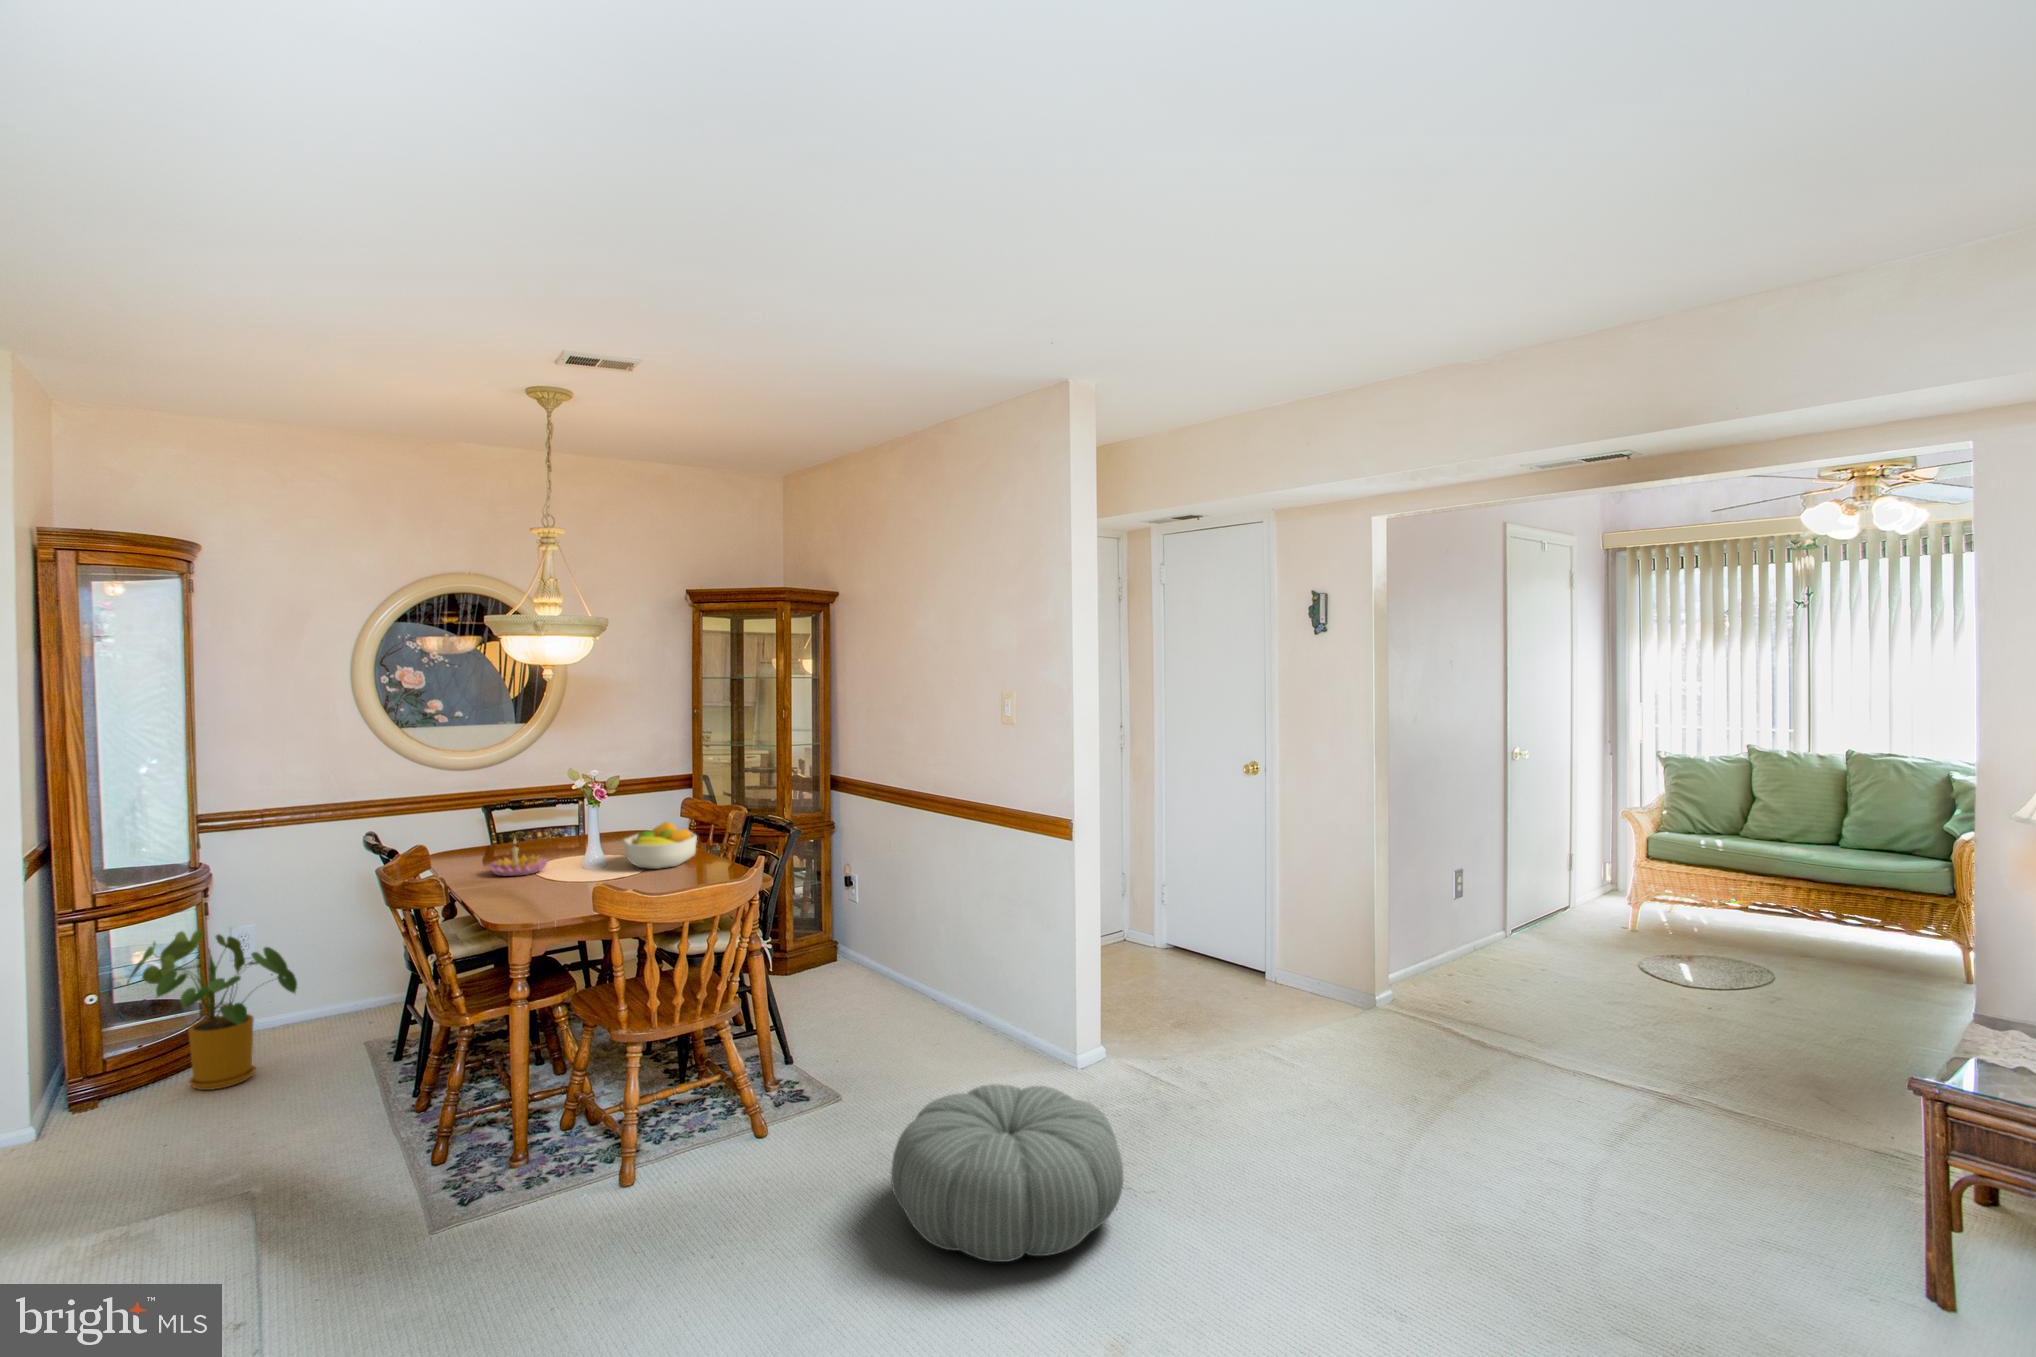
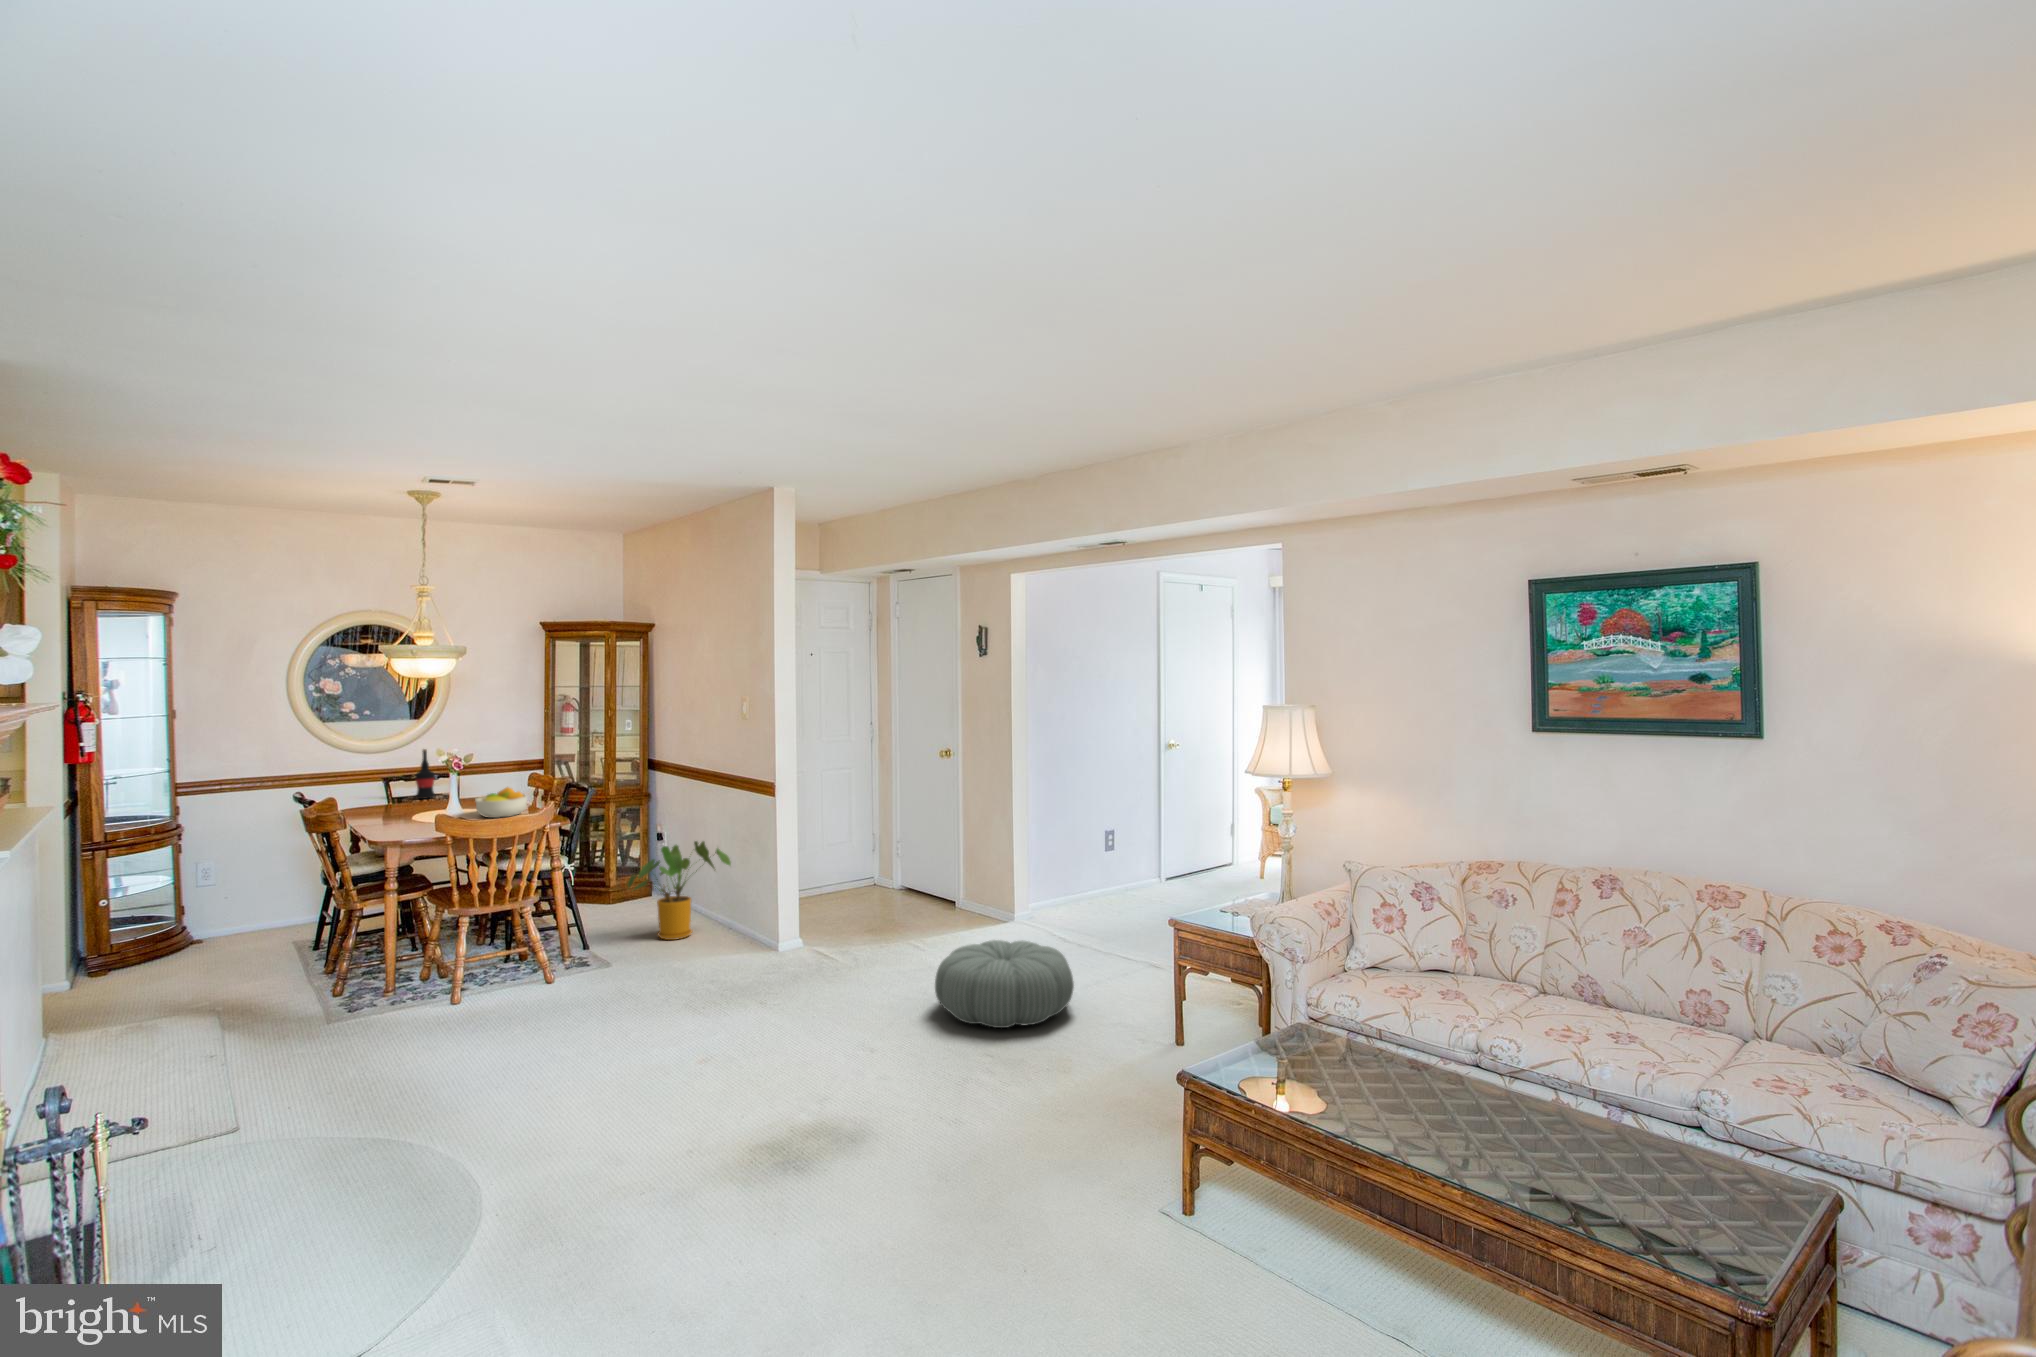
wine bottle: none [525,764,552,833] -> present [415,749,435,799]
candle holder: present [488,838,548,876] -> none [378,795,422,822]
house plant: present [127,931,297,1090] -> present [628,841,731,940]
pouf: present [891,1084,1123,1262] -> present [935,940,1074,1028]

